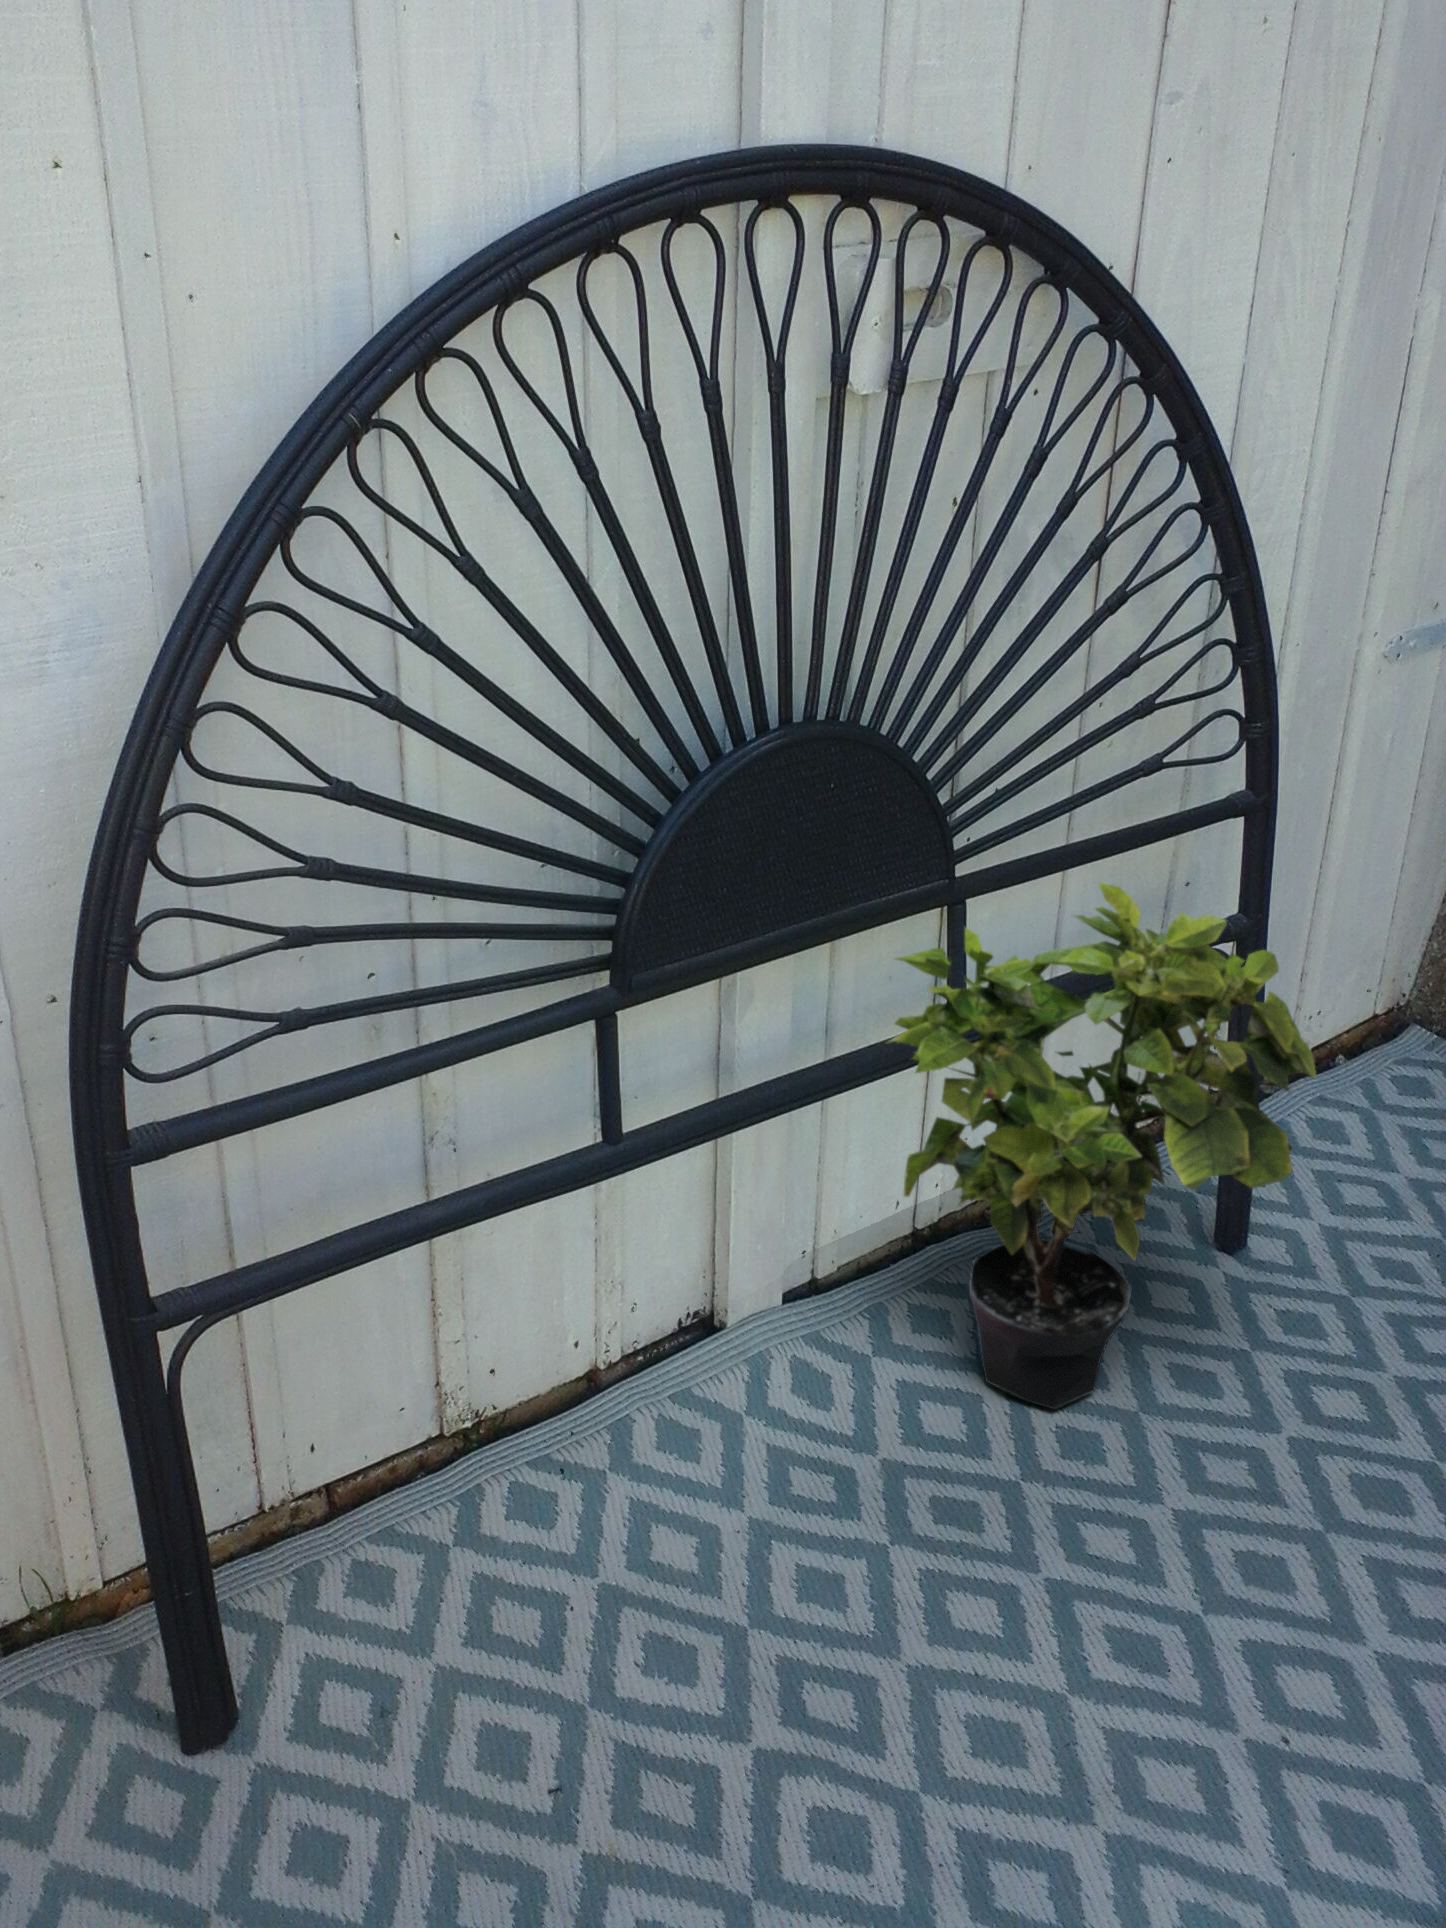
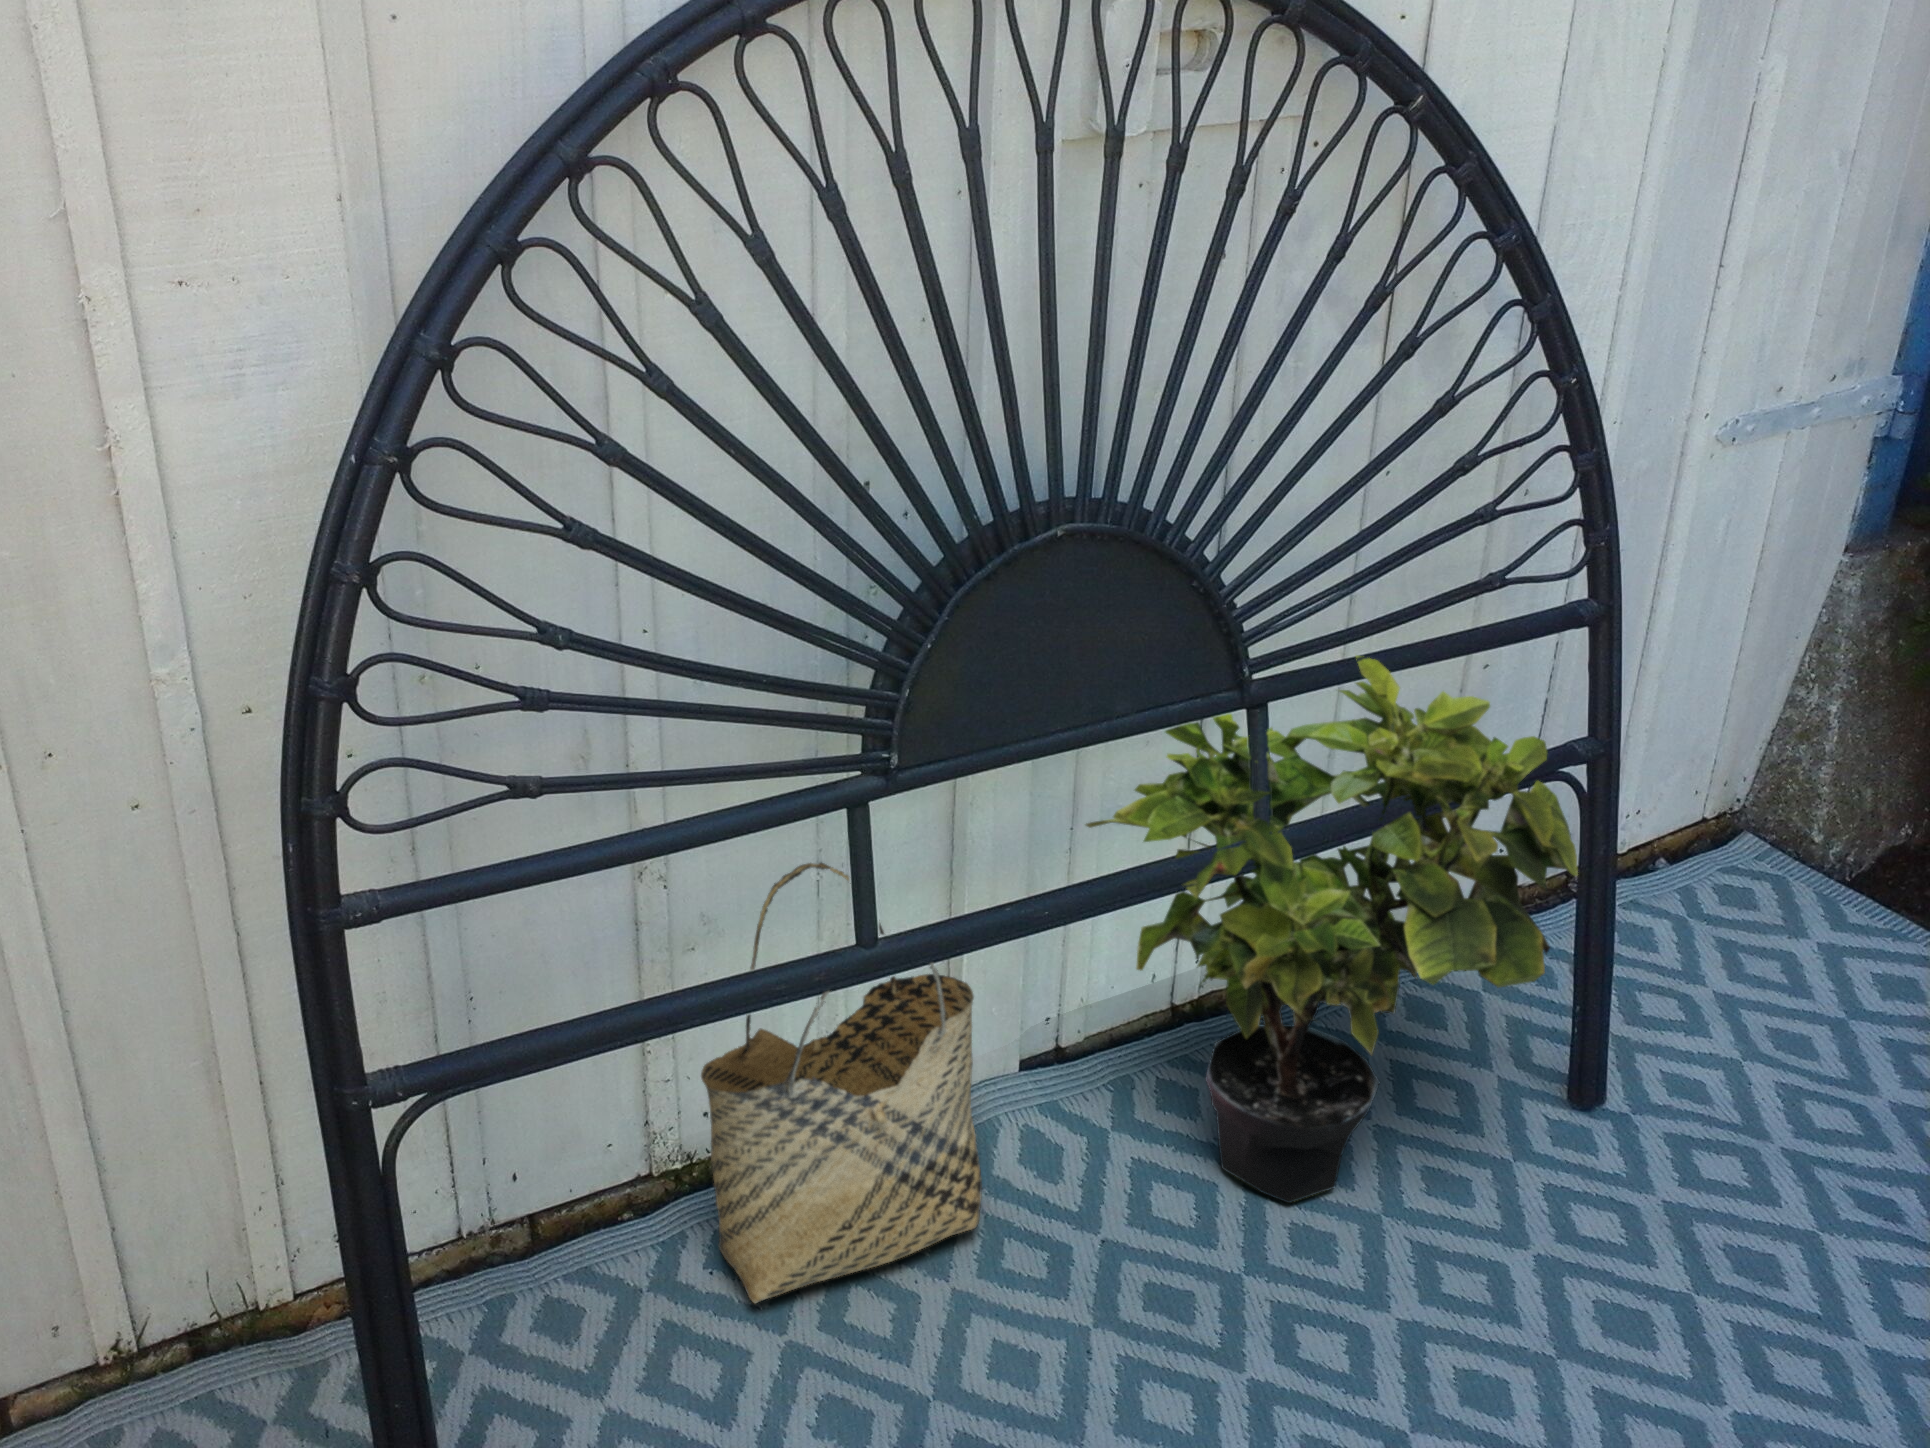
woven basket: none [507,1113,769,1550] -> present [701,863,982,1303]

